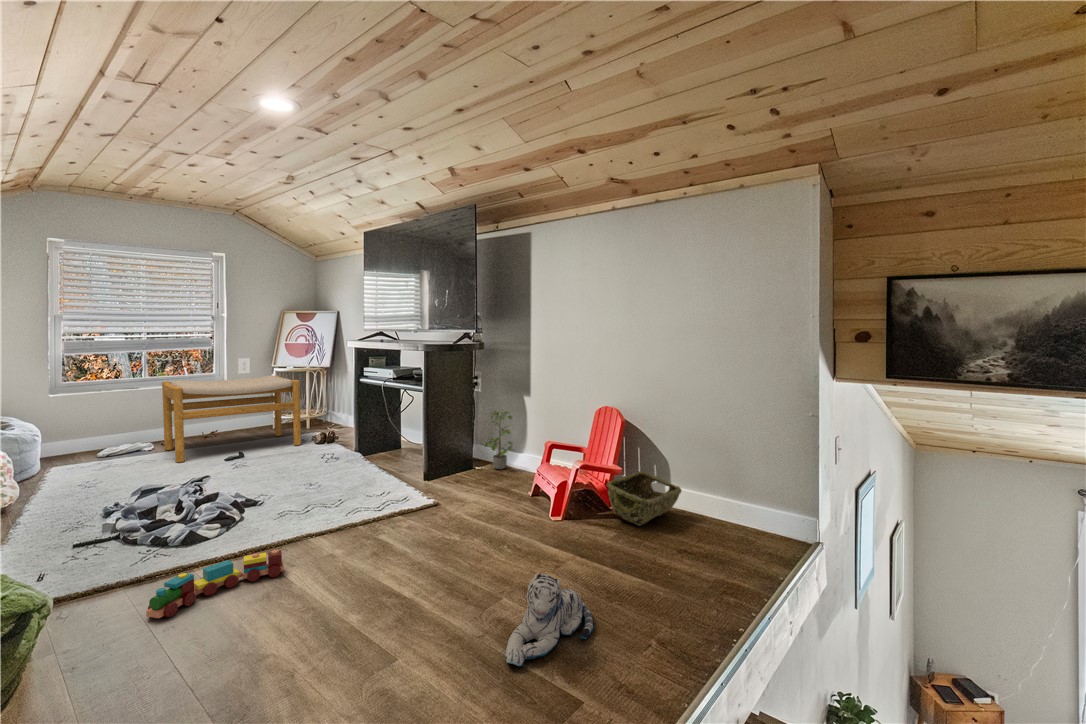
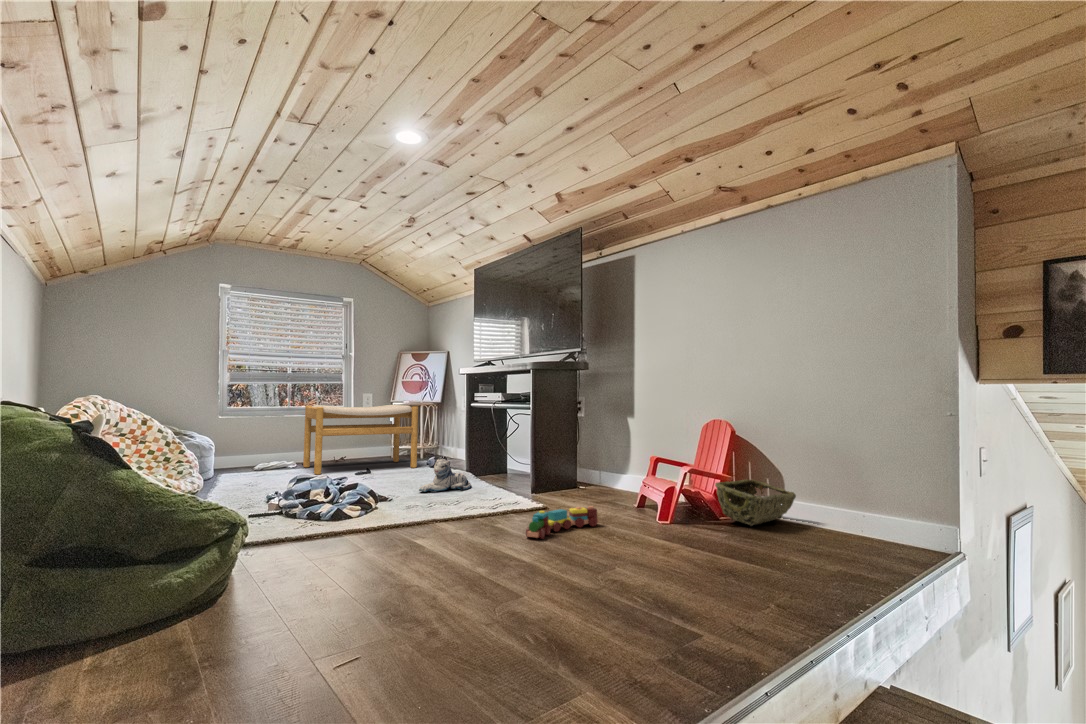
potted plant: present [485,411,514,469] -> none [590,427,621,487]
toy train: present [146,550,284,618] -> present [526,506,599,539]
plush toy: present [505,573,594,666] -> present [419,458,472,492]

